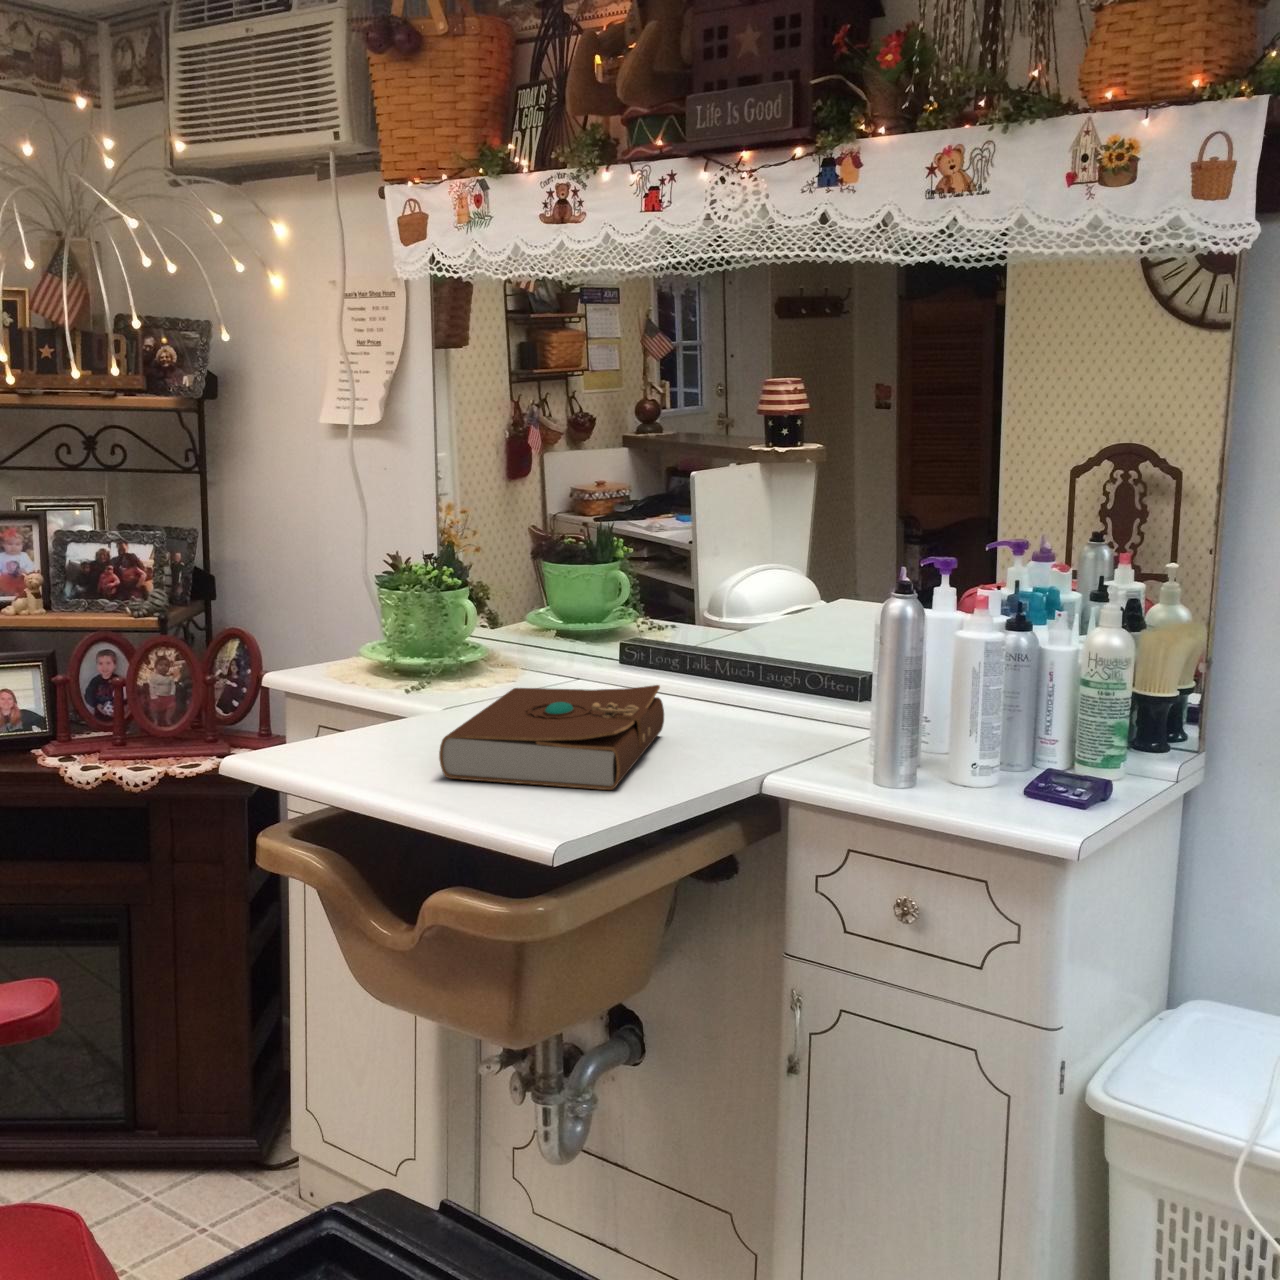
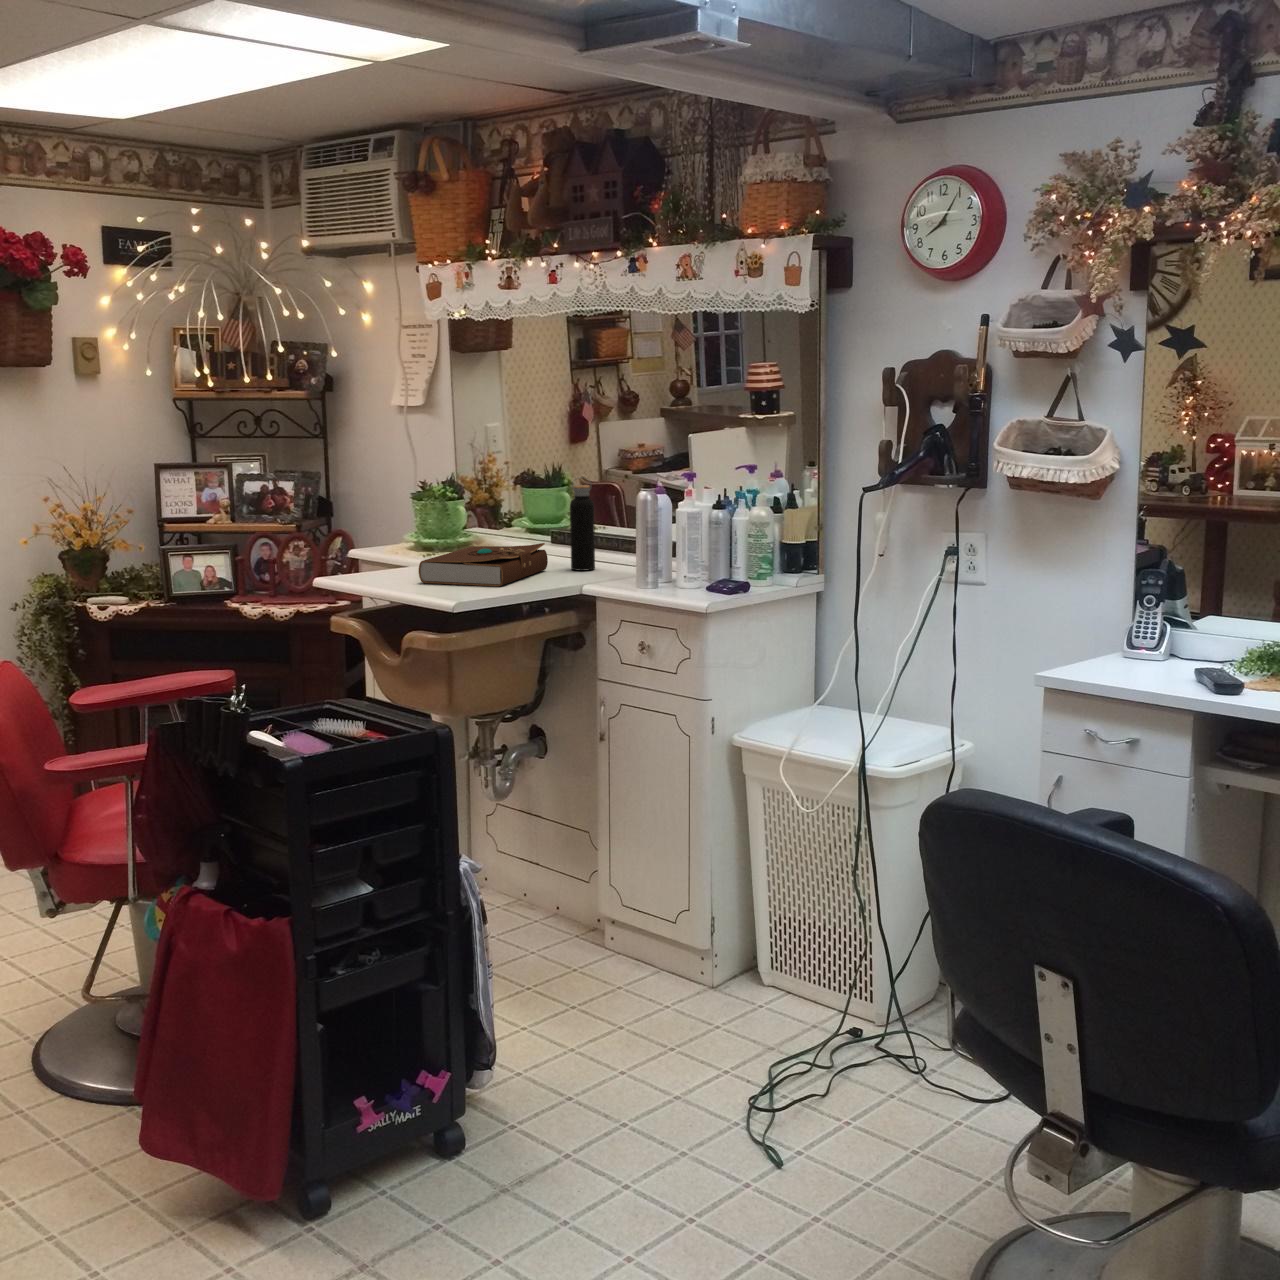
water bottle: none [705,563,752,737] -> present [570,479,595,571]

